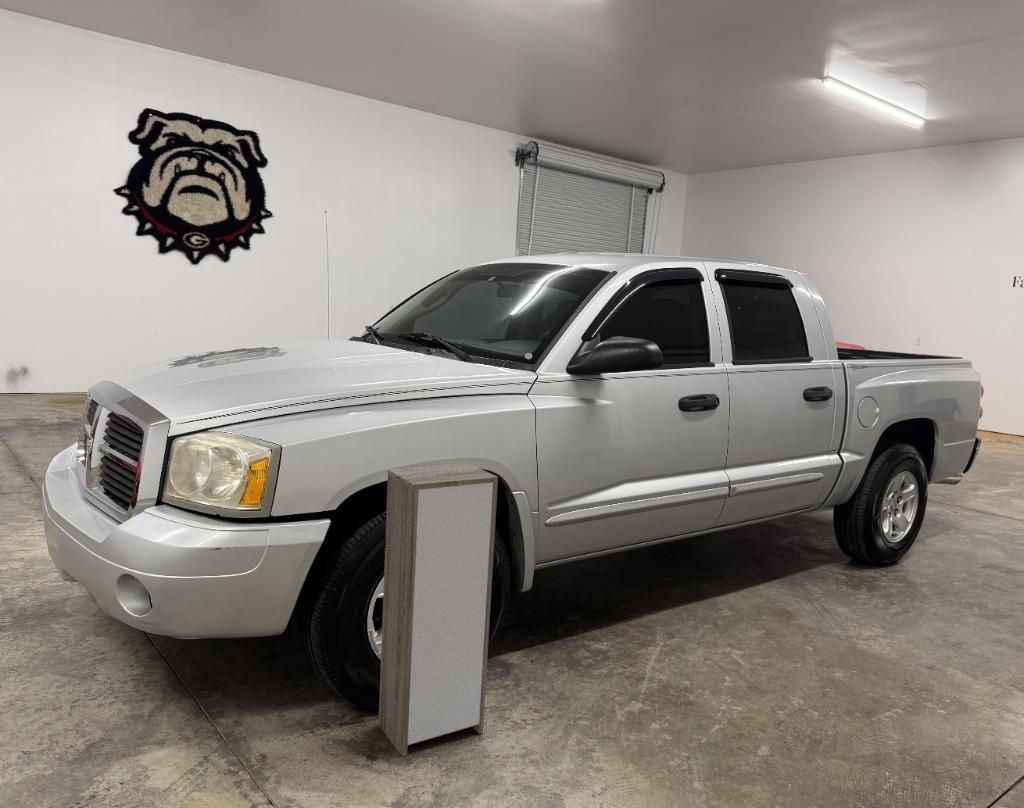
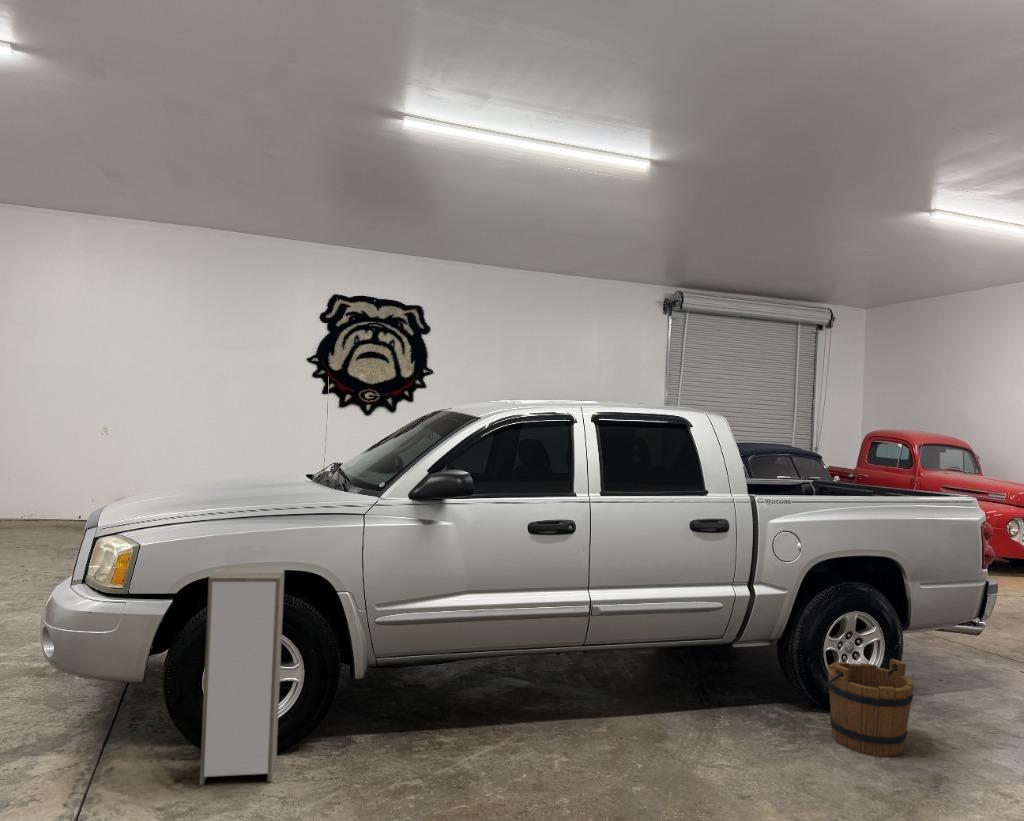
bucket: none [889,506,977,595] -> present [824,659,914,757]

